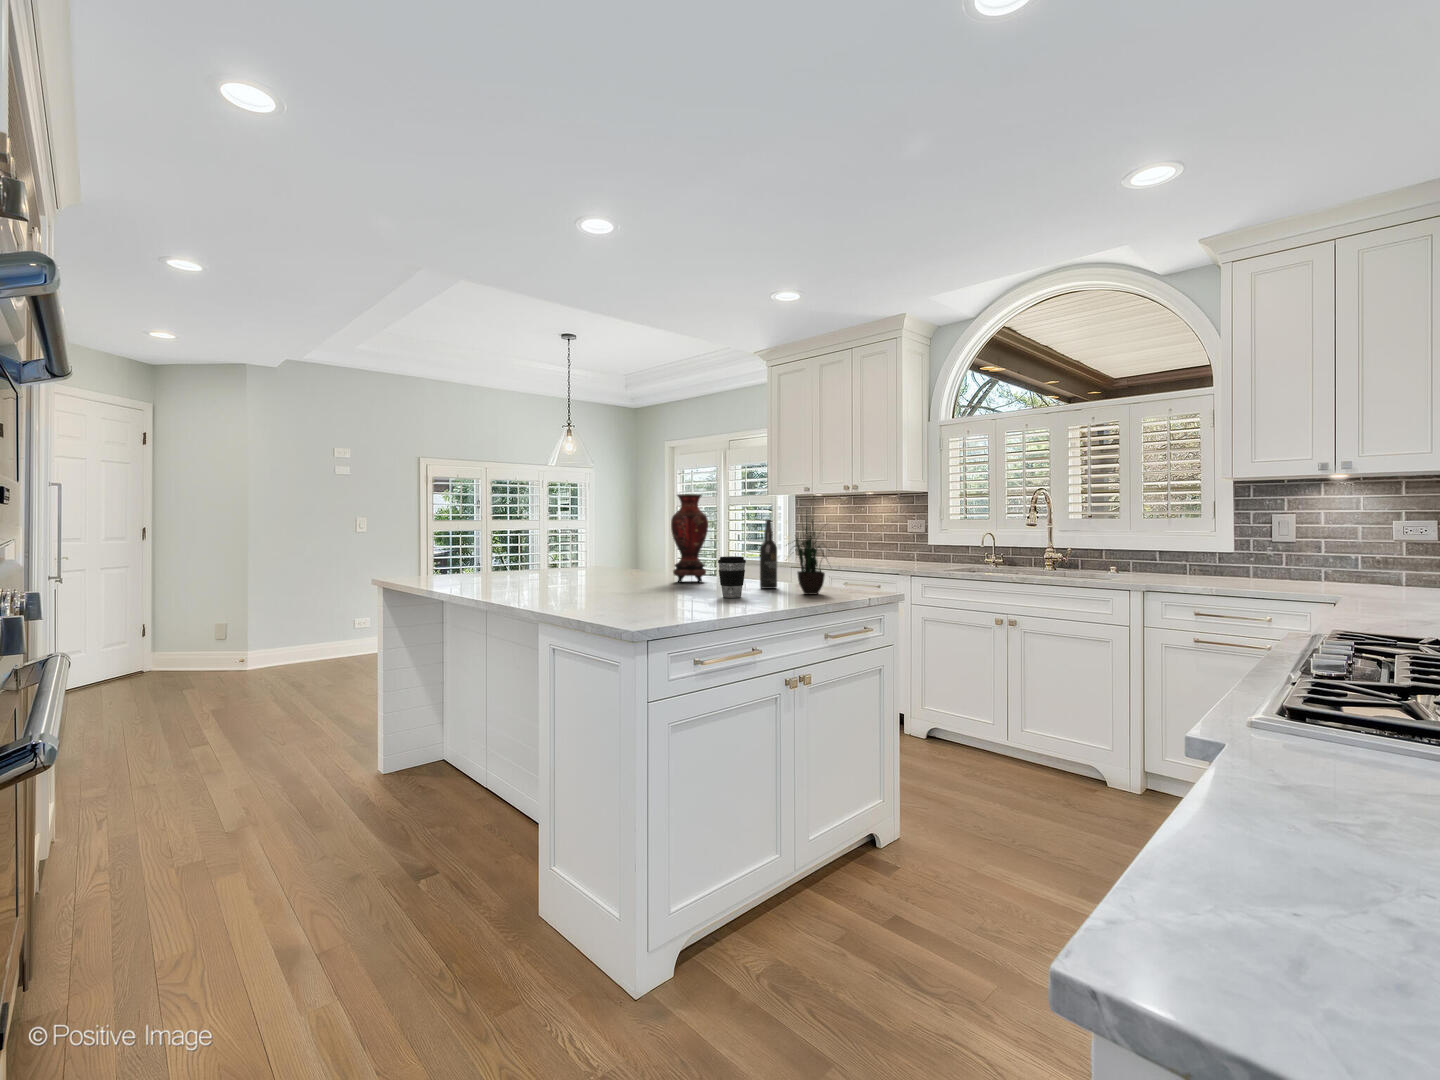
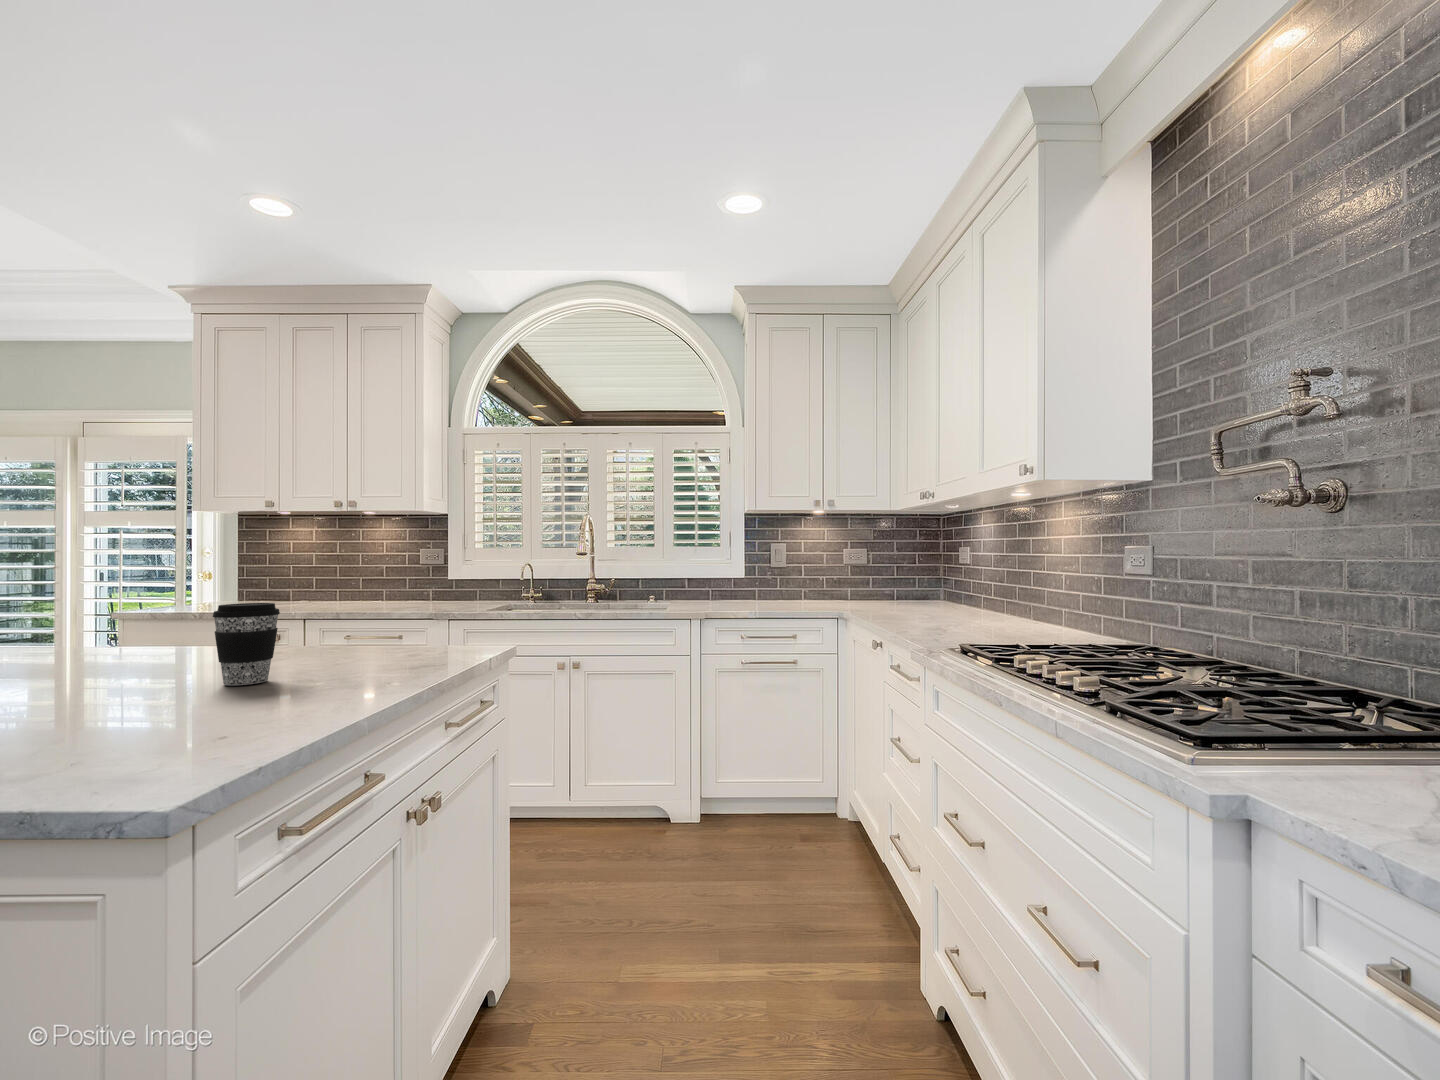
vase: present [671,494,708,583] -> none [43,484,142,663]
potted plant: present [794,514,825,595] -> none [345,488,440,661]
wine bottle: present [760,519,777,589] -> none [278,536,315,657]

